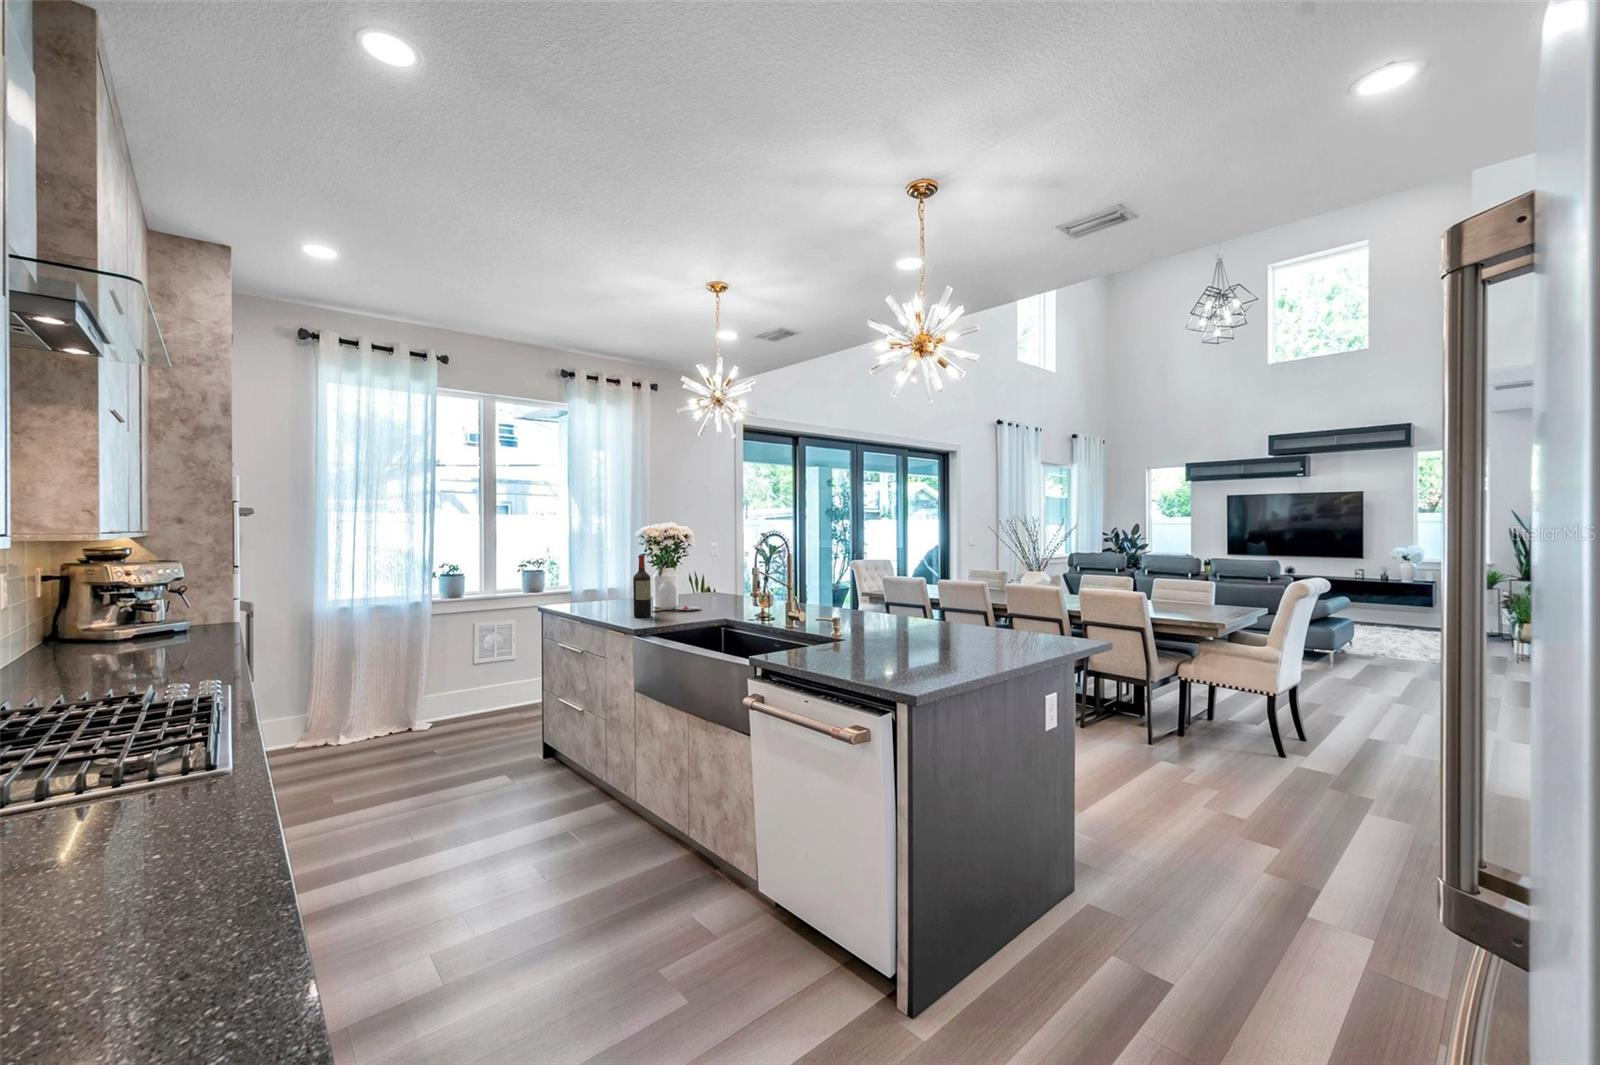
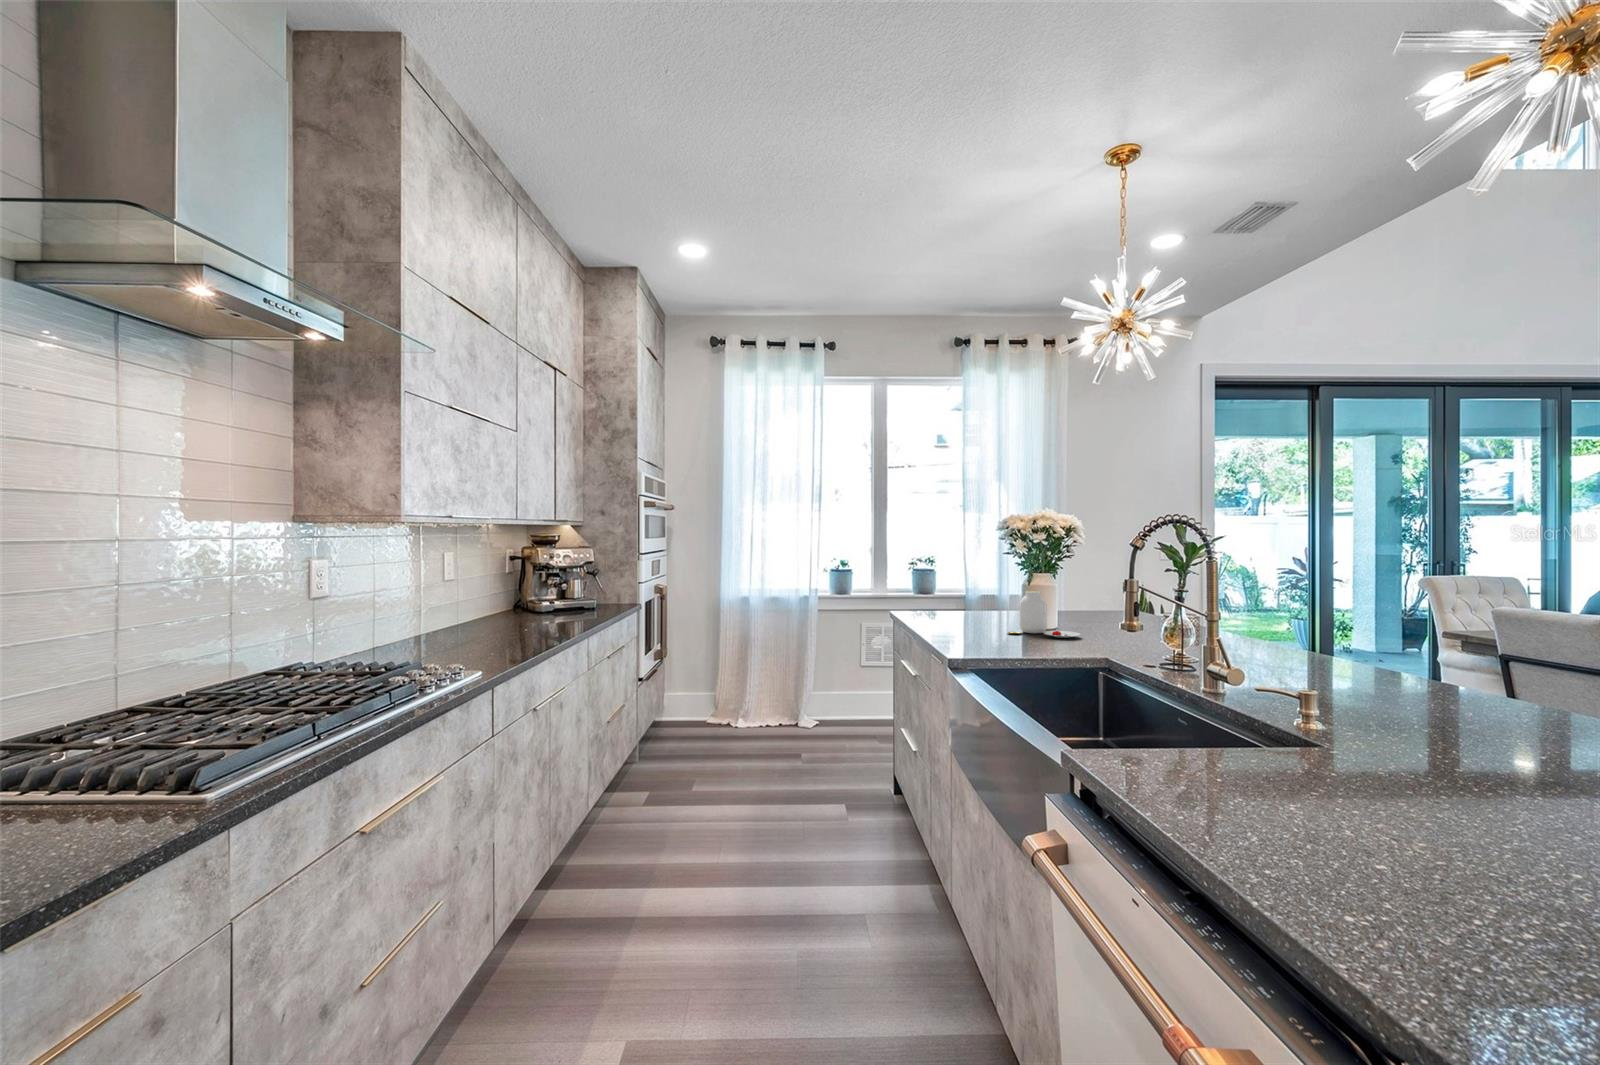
wine bottle: present [633,555,651,618] -> none [973,553,997,641]

